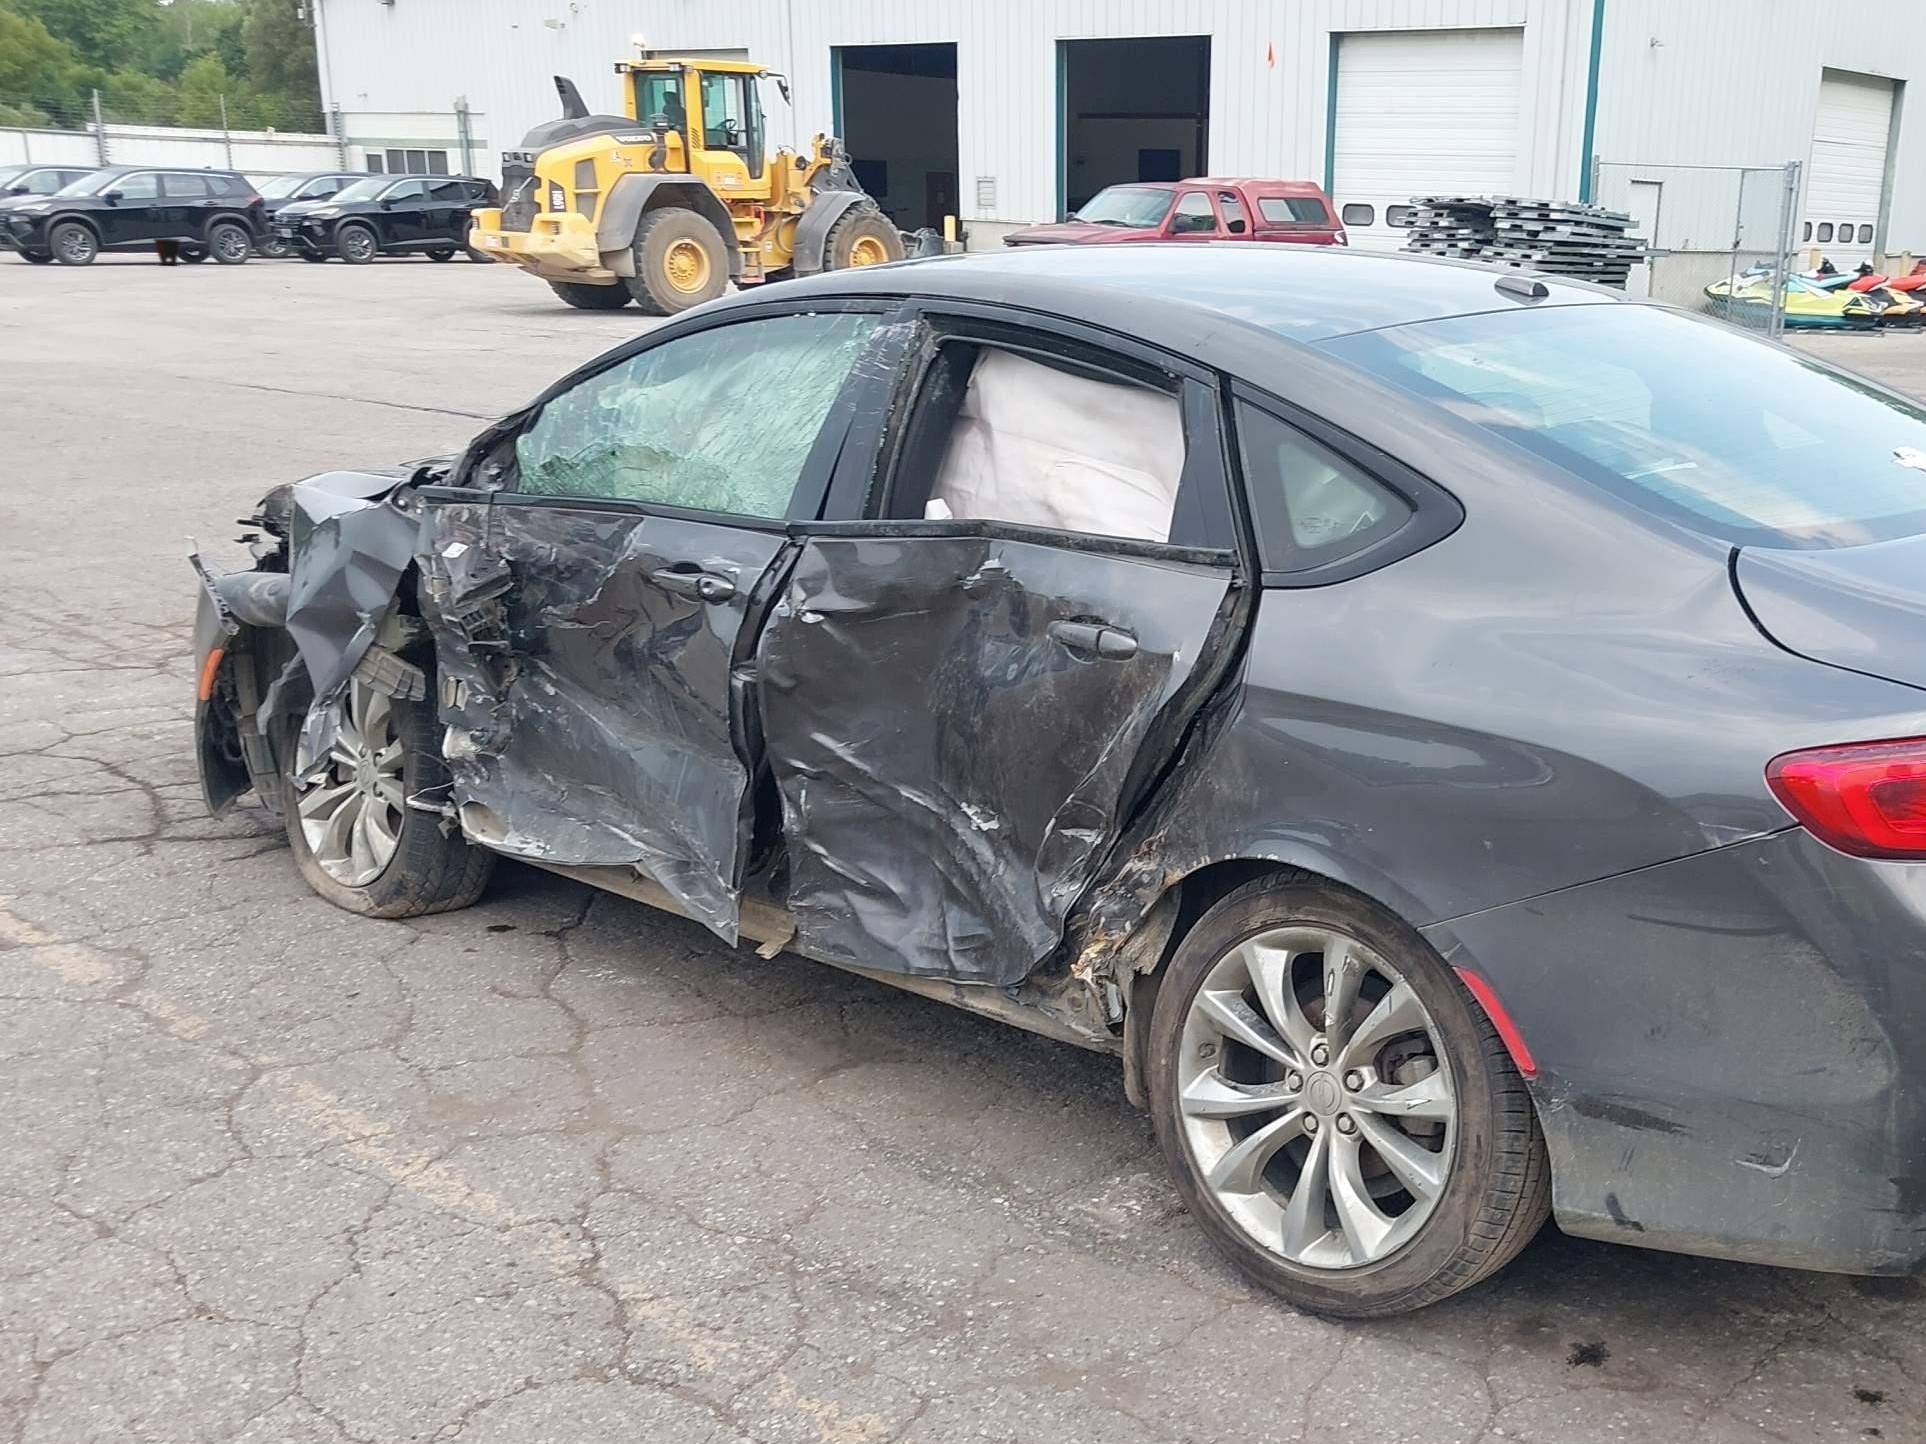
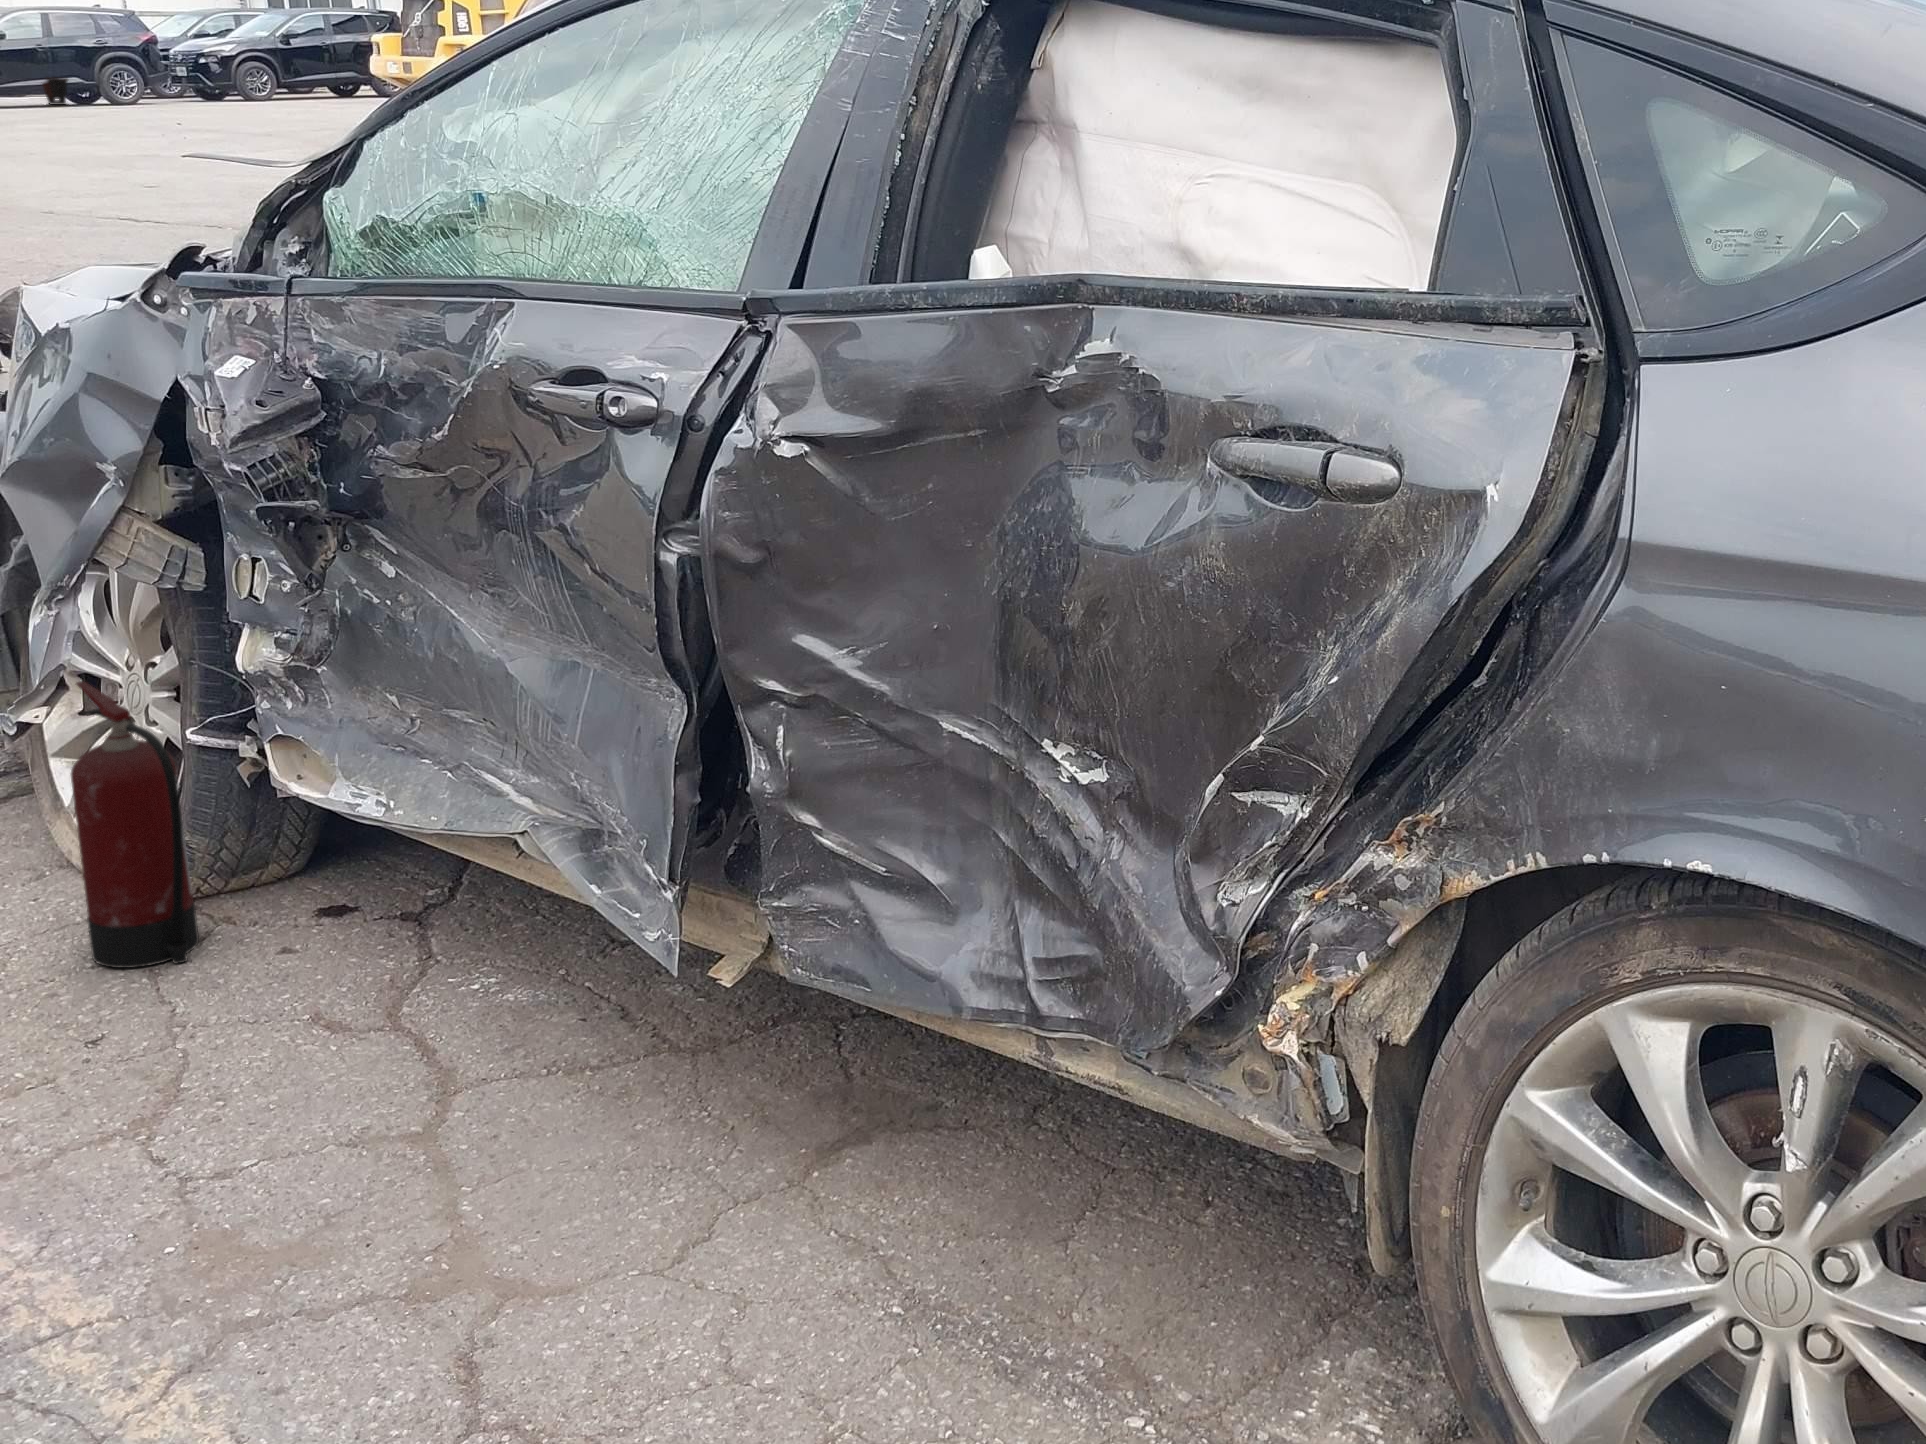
fire extinguisher: none [332,762,411,959] -> present [71,681,199,968]

